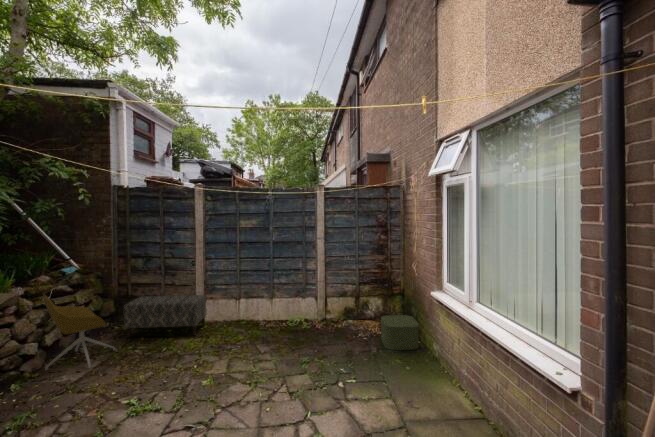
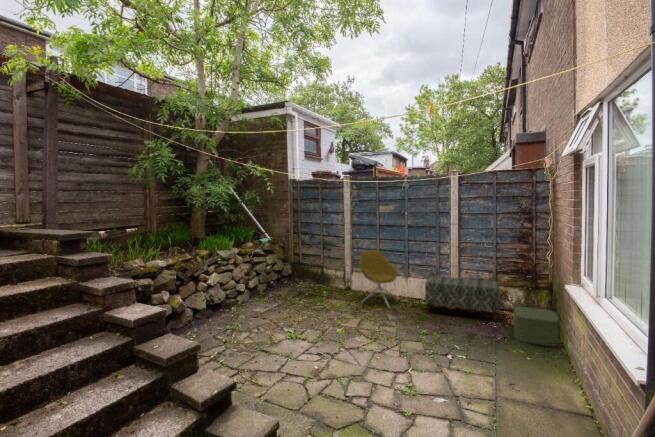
chair: present [43,295,115,370] -> present [359,250,398,308]
bench: present [123,295,206,338] -> present [425,276,499,321]

